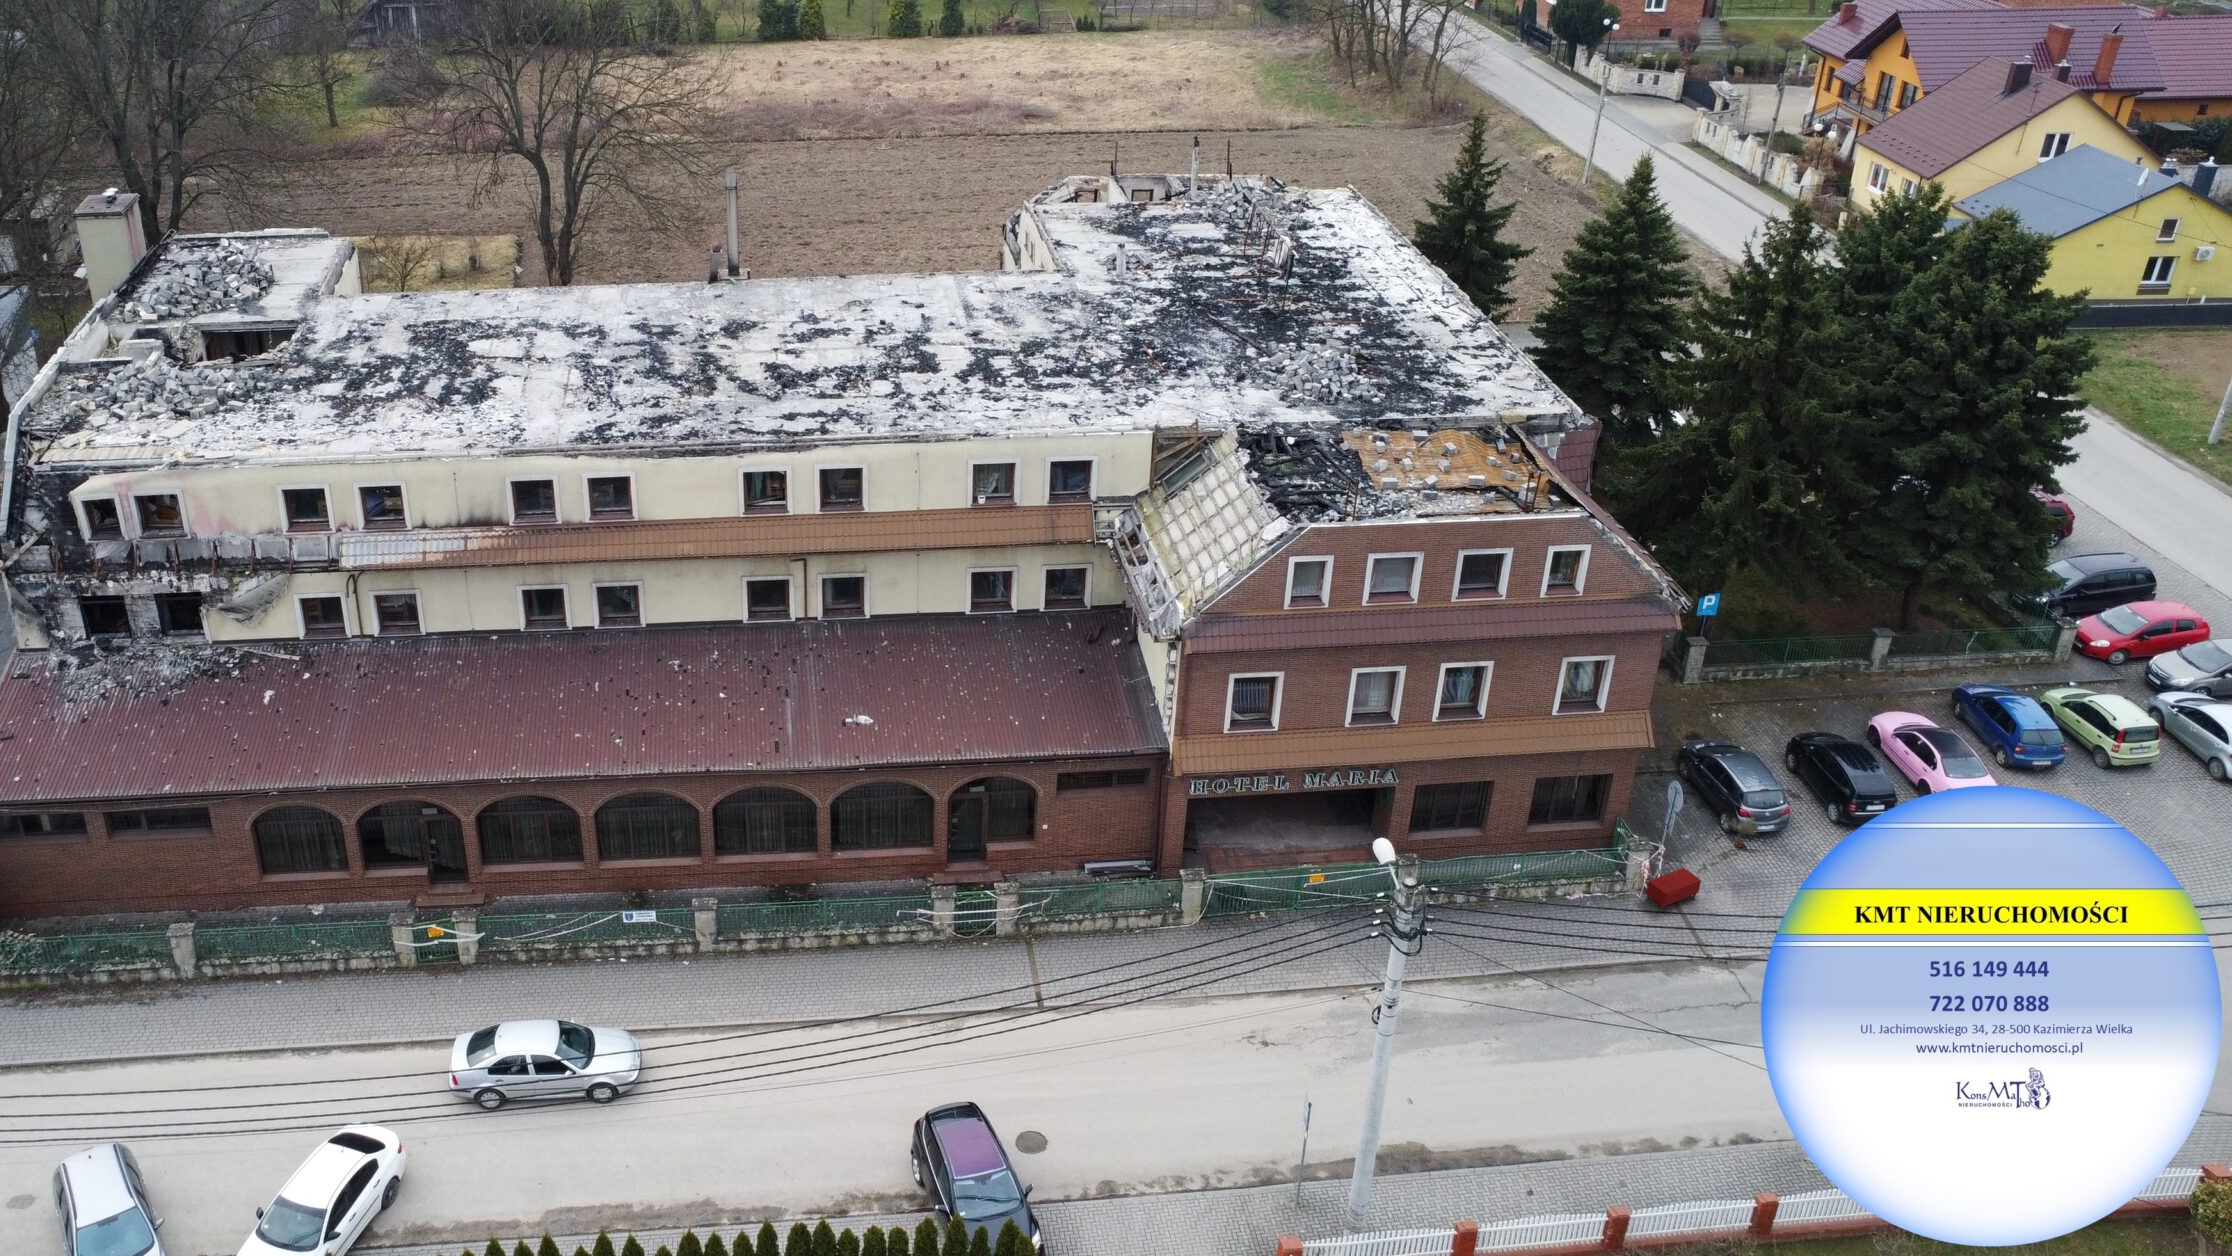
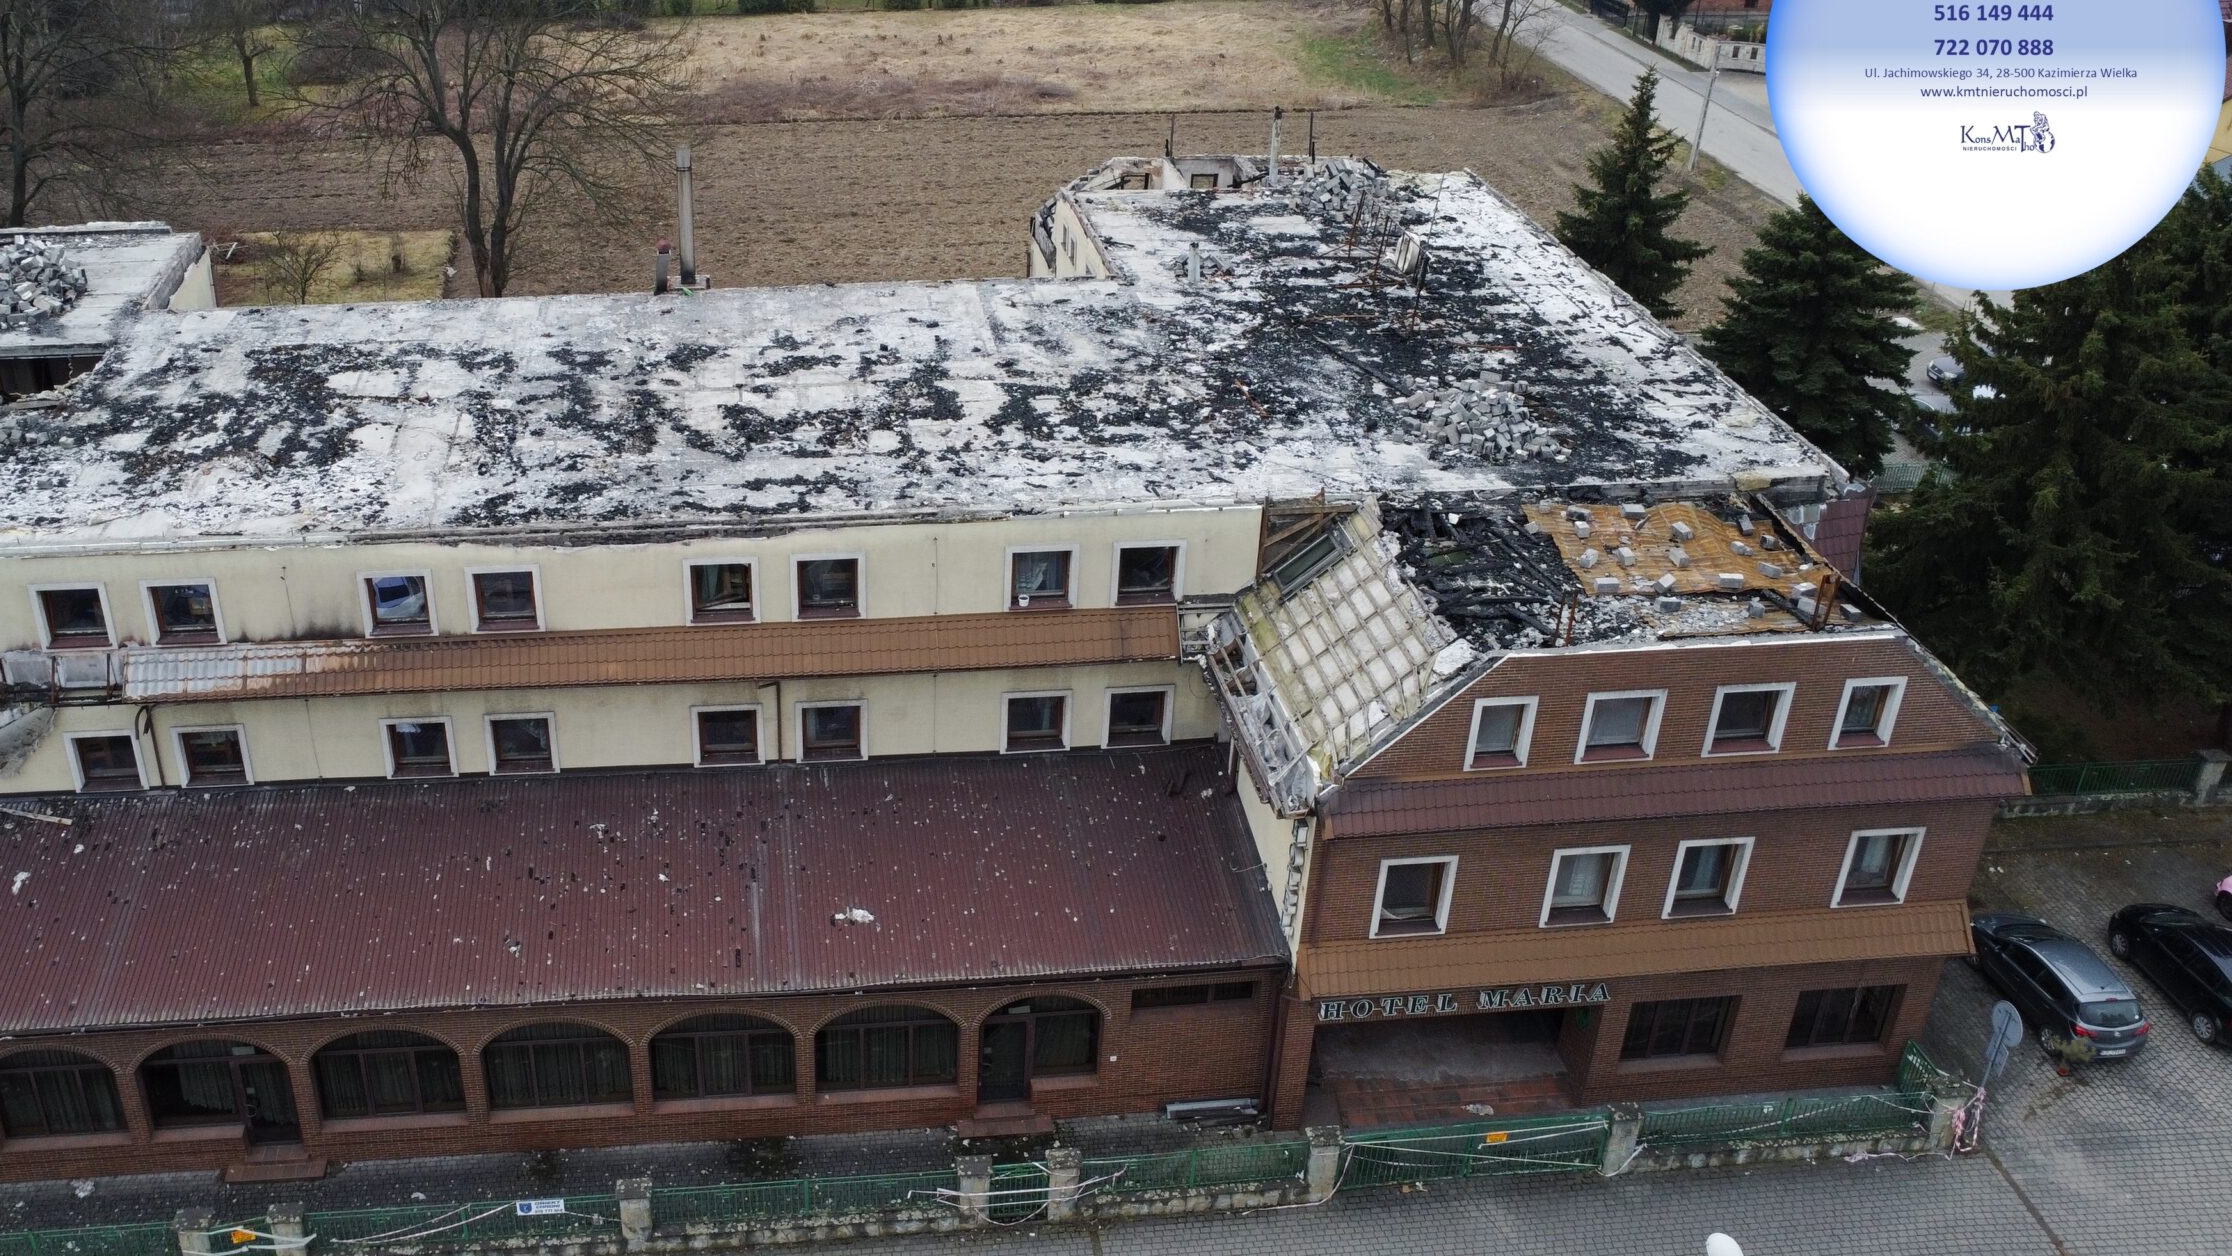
bench: present [1646,868,1701,911] -> none [1952,1114,2030,1180]

